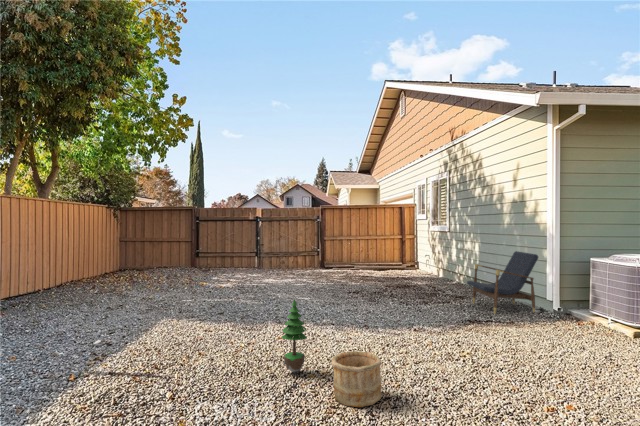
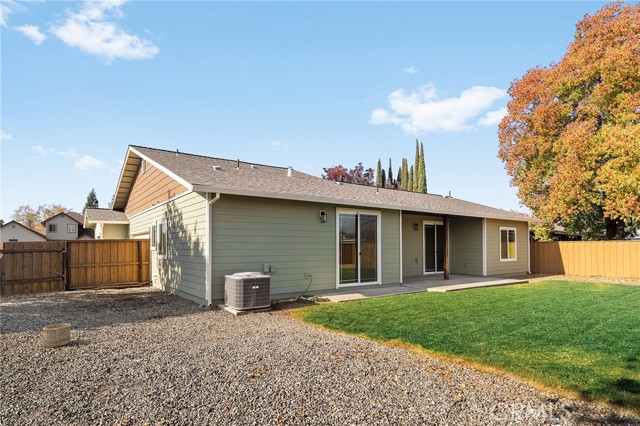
lounge chair: present [467,251,538,314] -> none [161,270,199,307]
potted tree: present [282,299,307,373] -> none [13,302,31,343]

